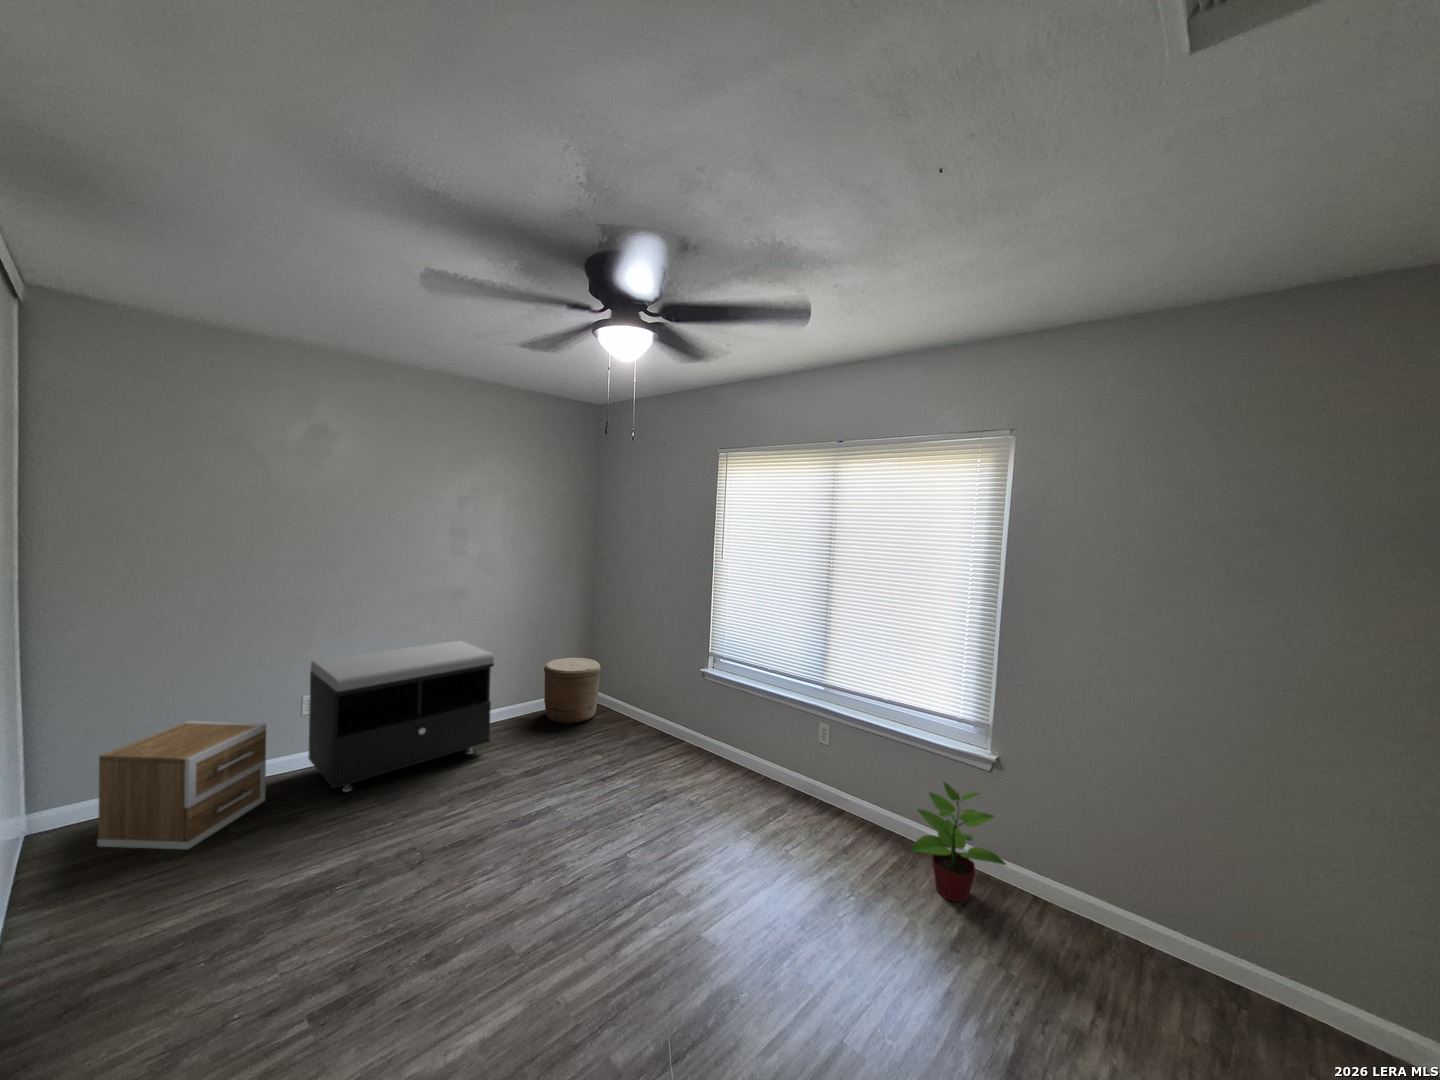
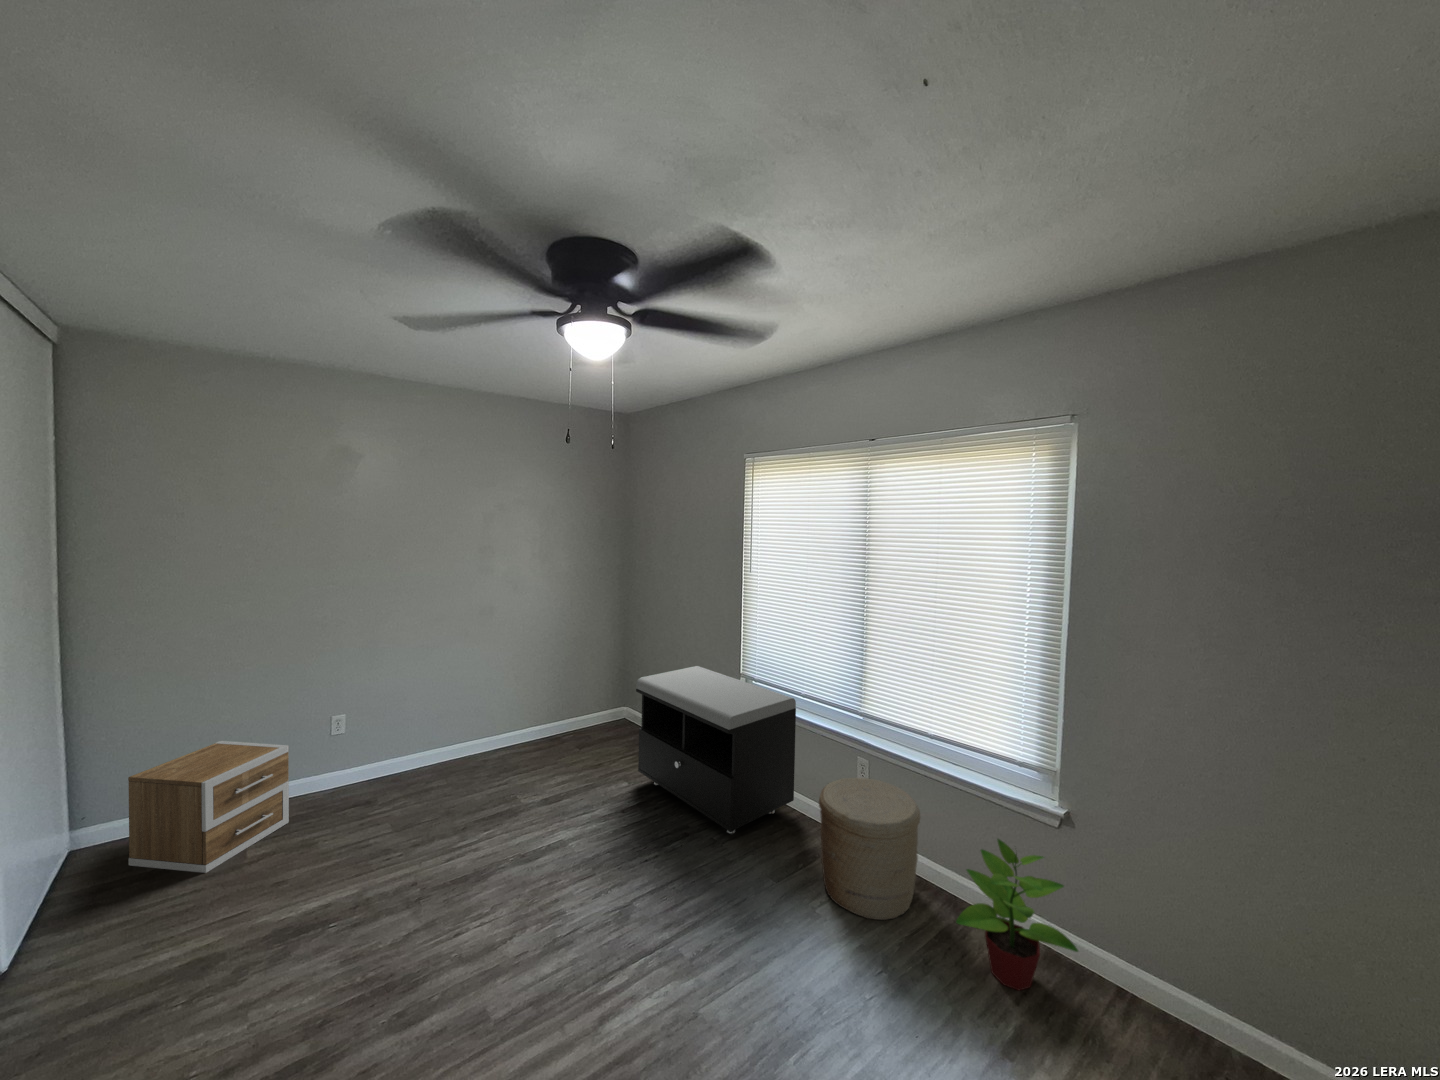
storage bench: present [308,641,494,792] -> present [636,666,796,834]
woven basket: present [544,658,601,724] -> present [819,778,920,920]

